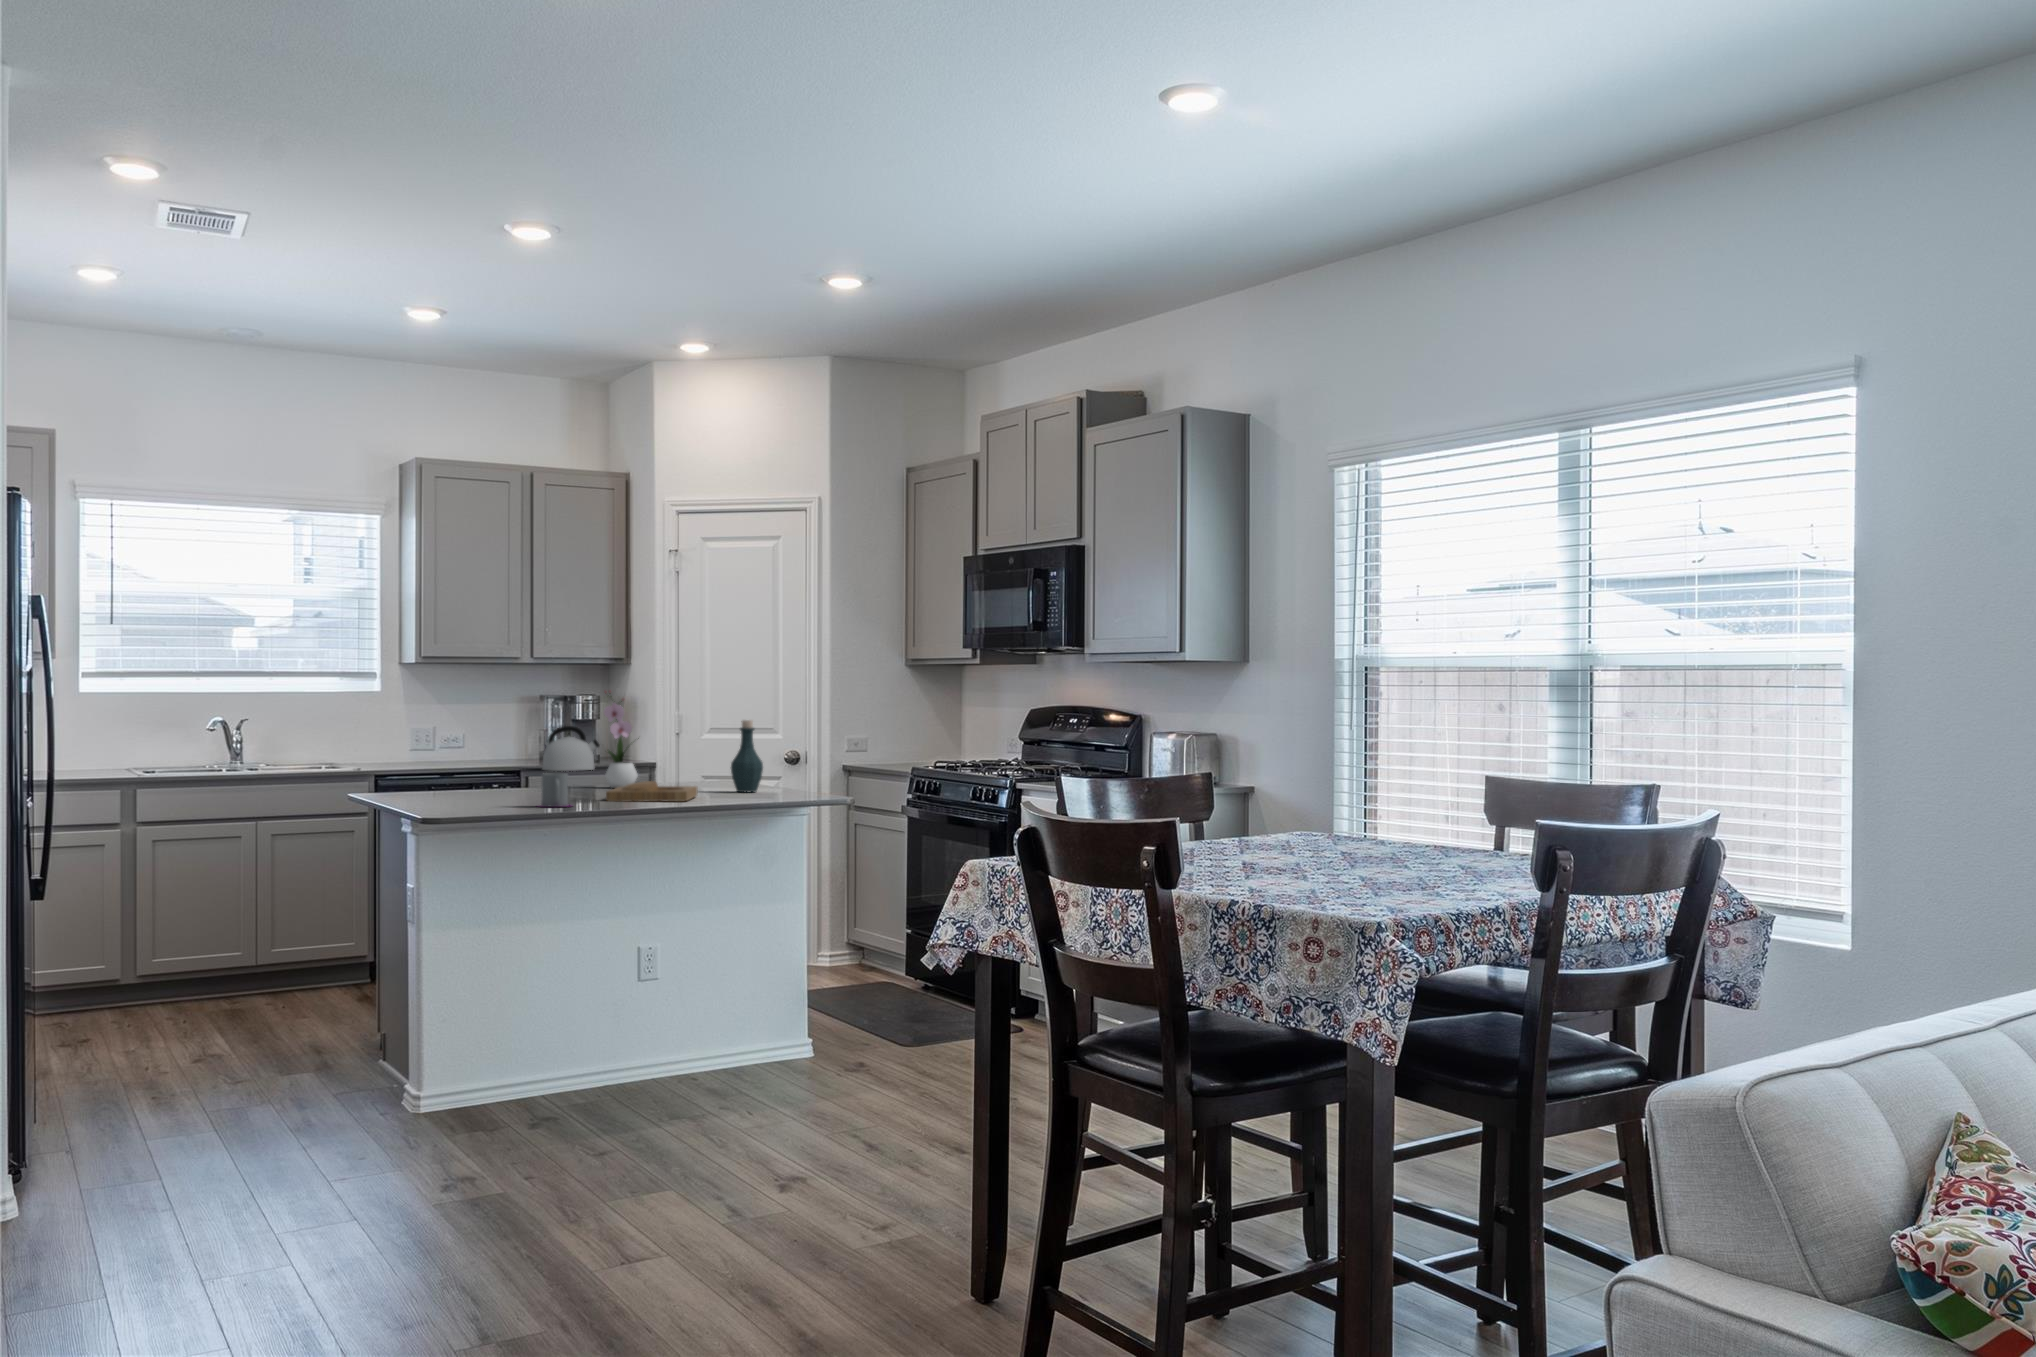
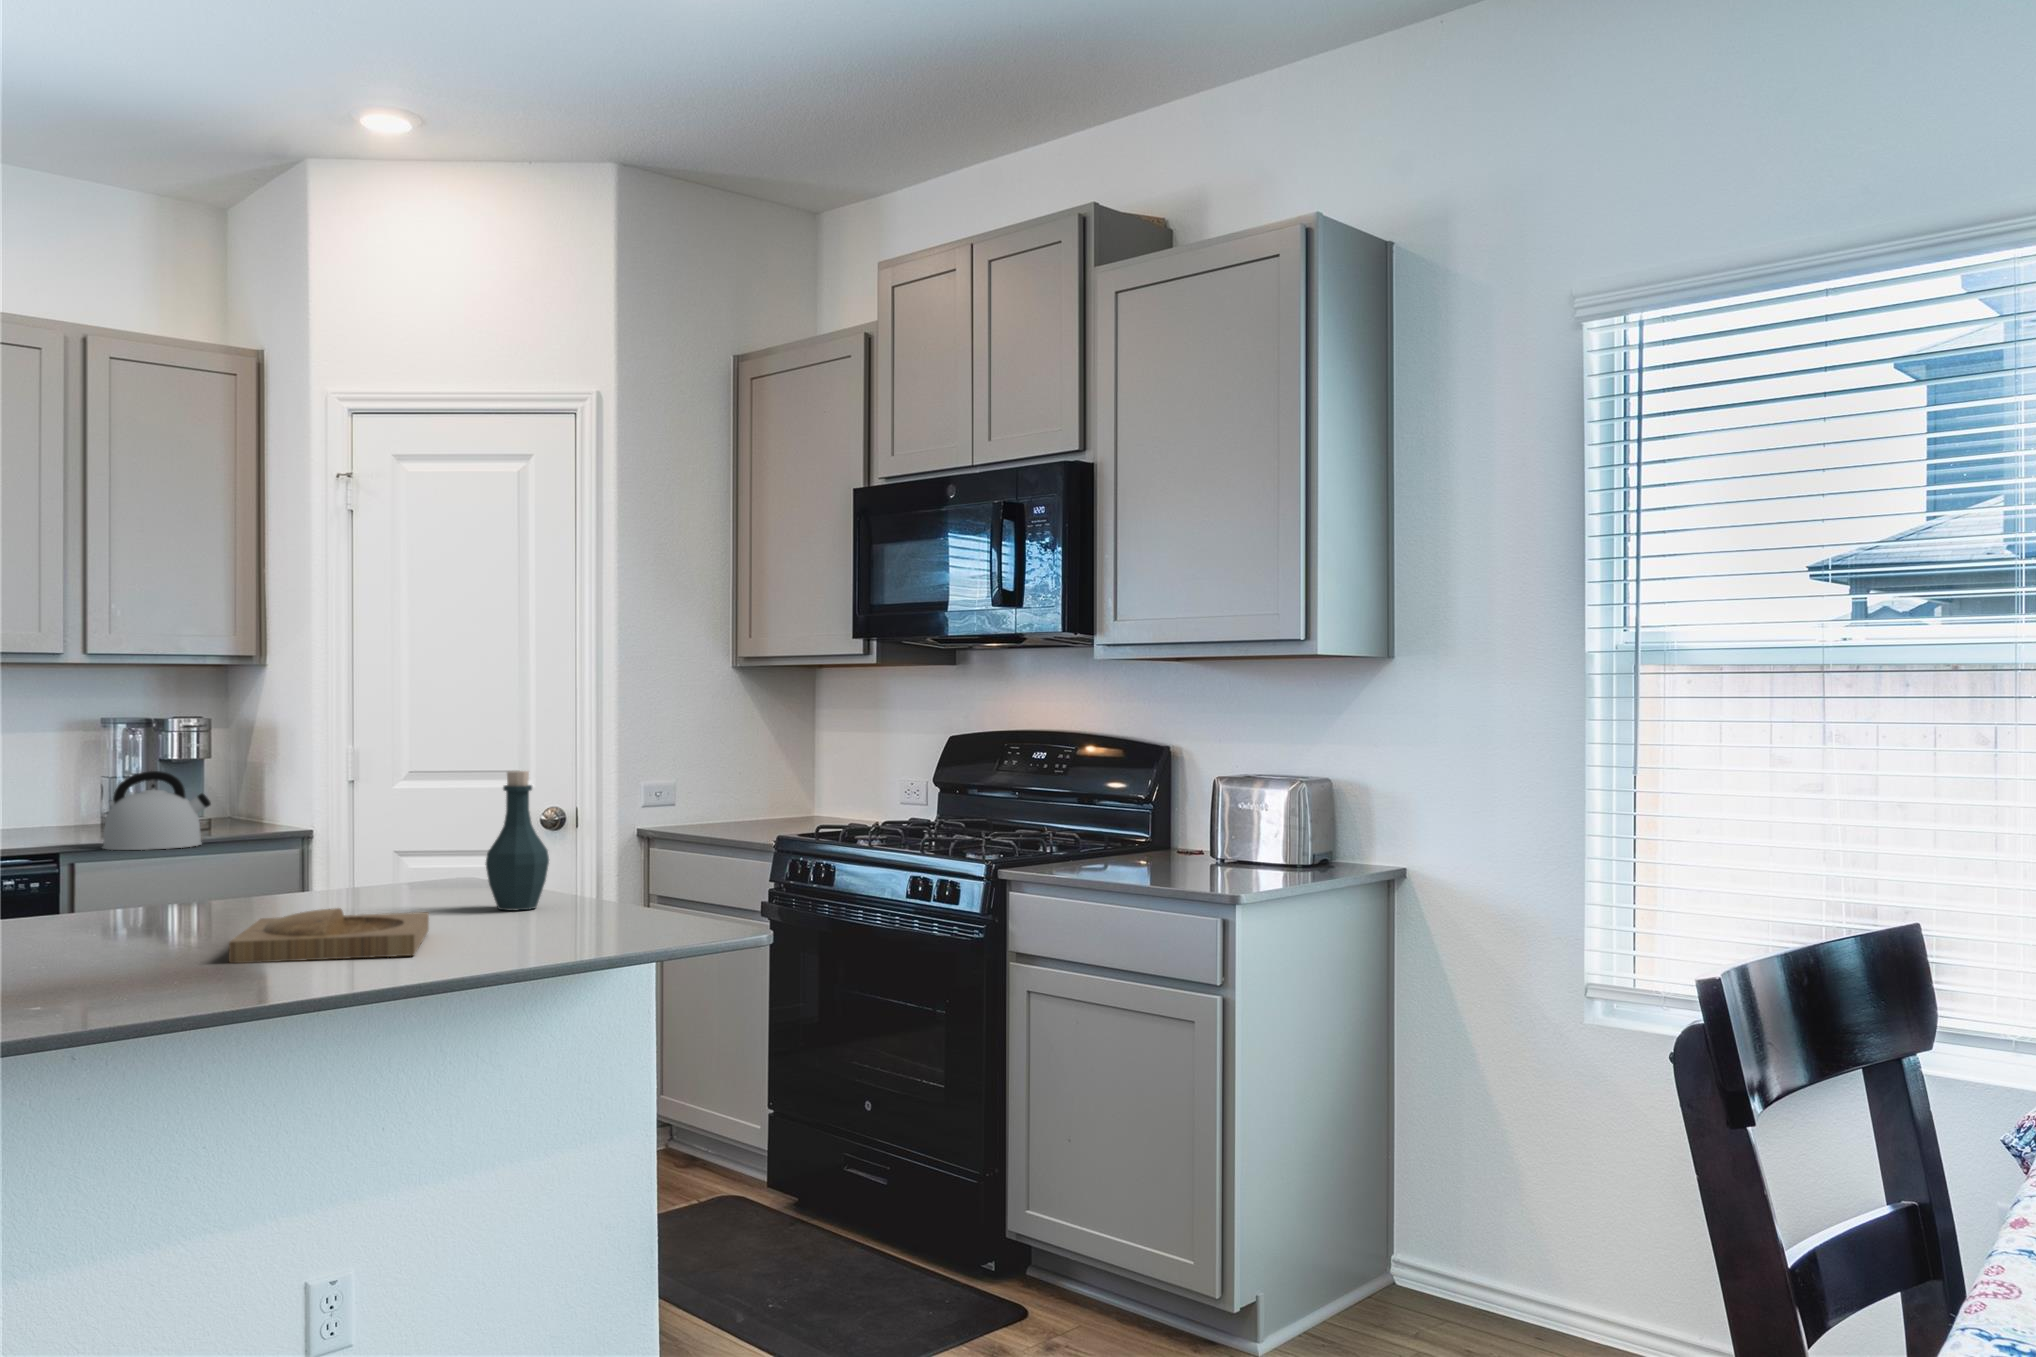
flower arrangement: present [604,691,639,788] -> none [220,714,298,905]
mug: present [539,773,569,807] -> none [50,917,149,1005]

